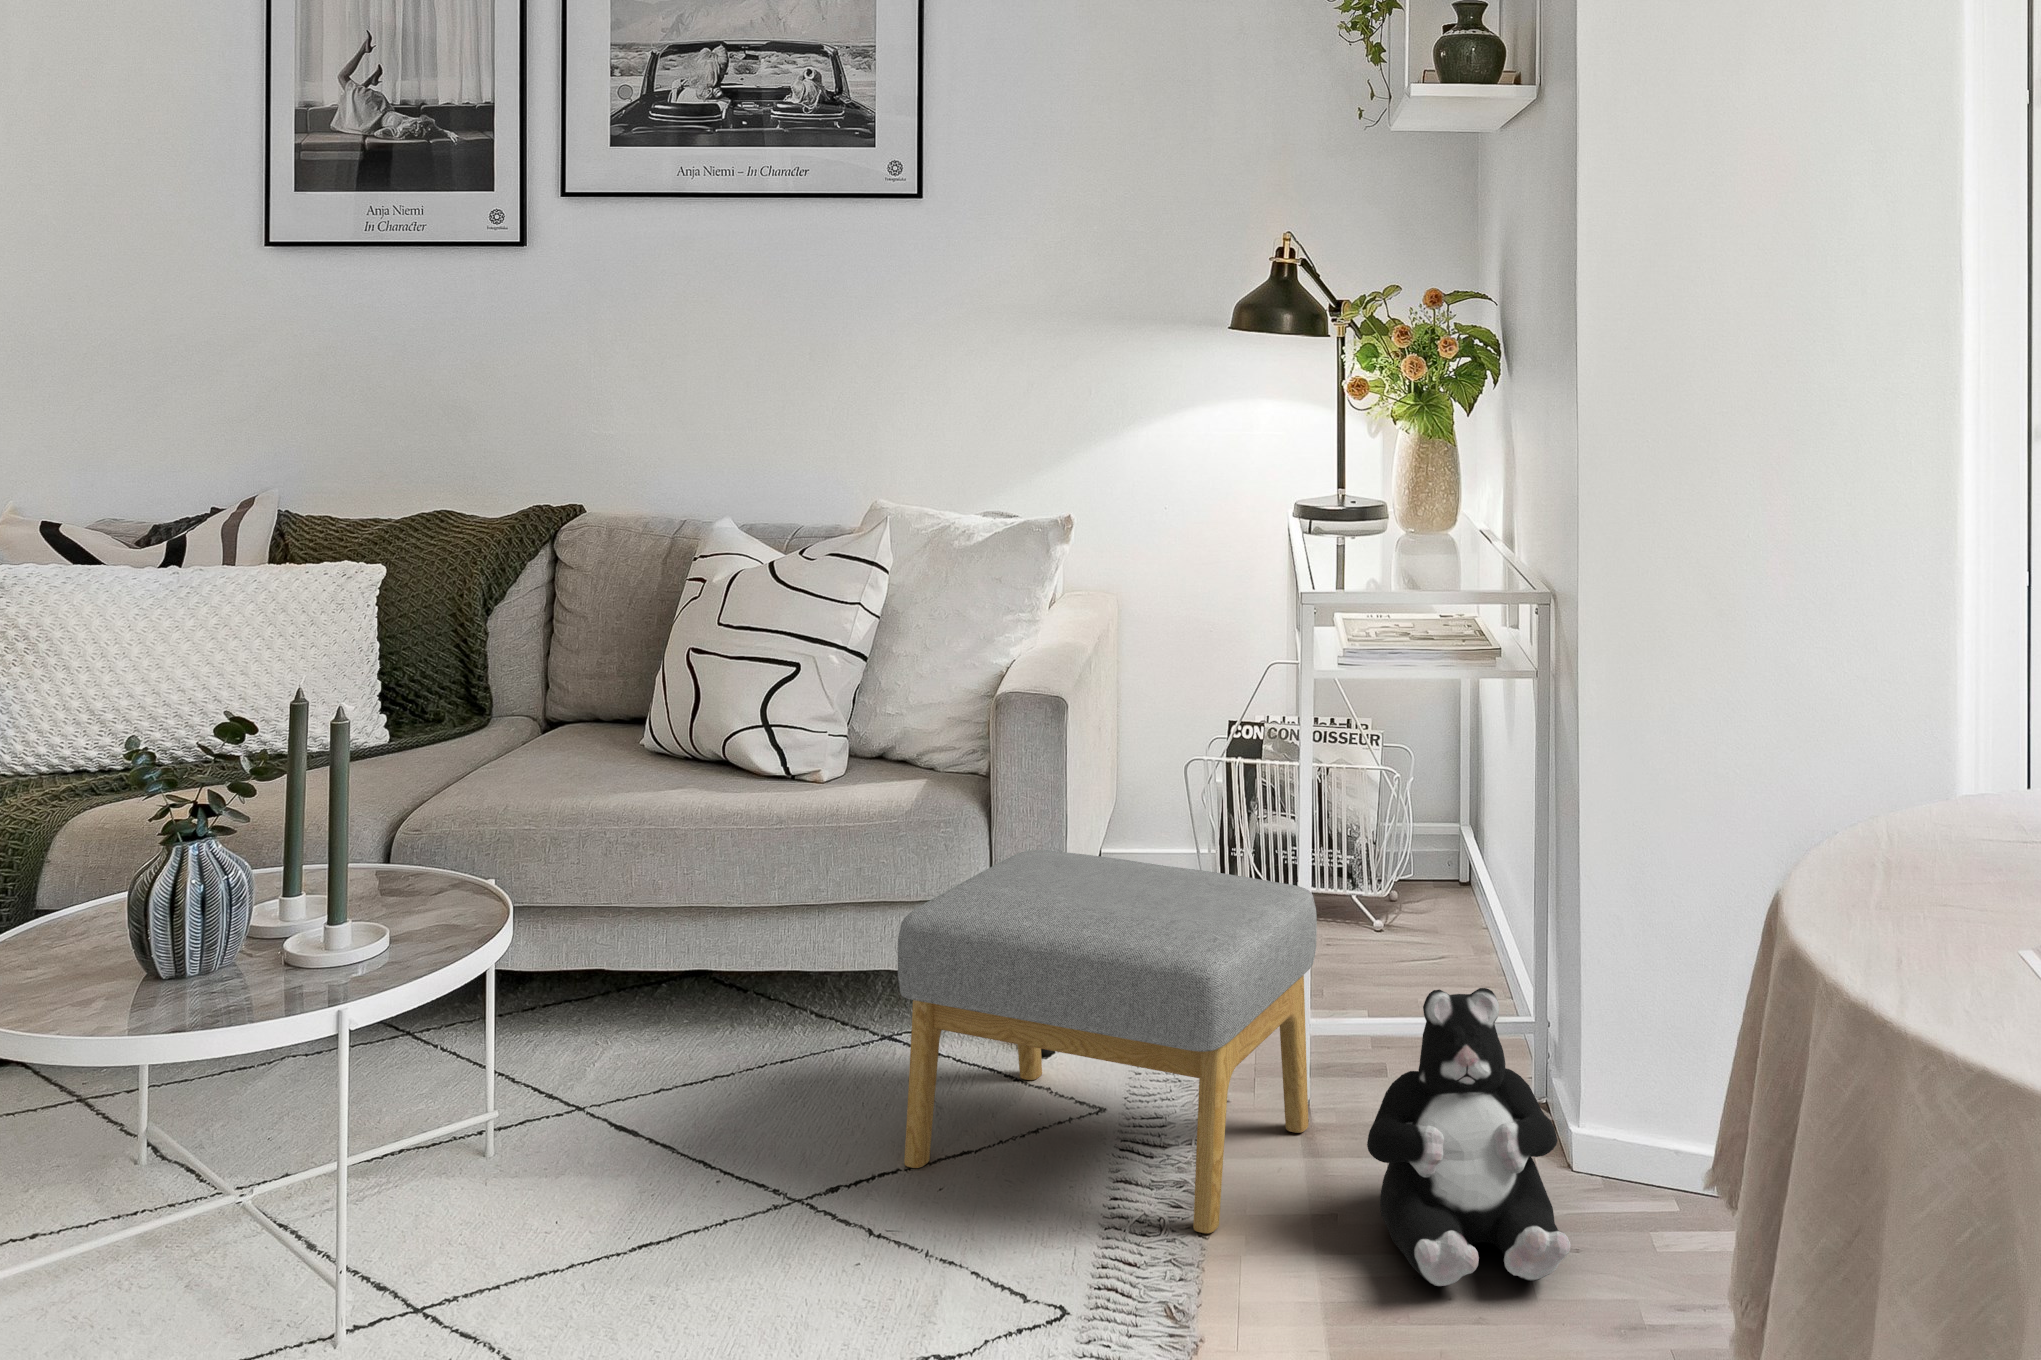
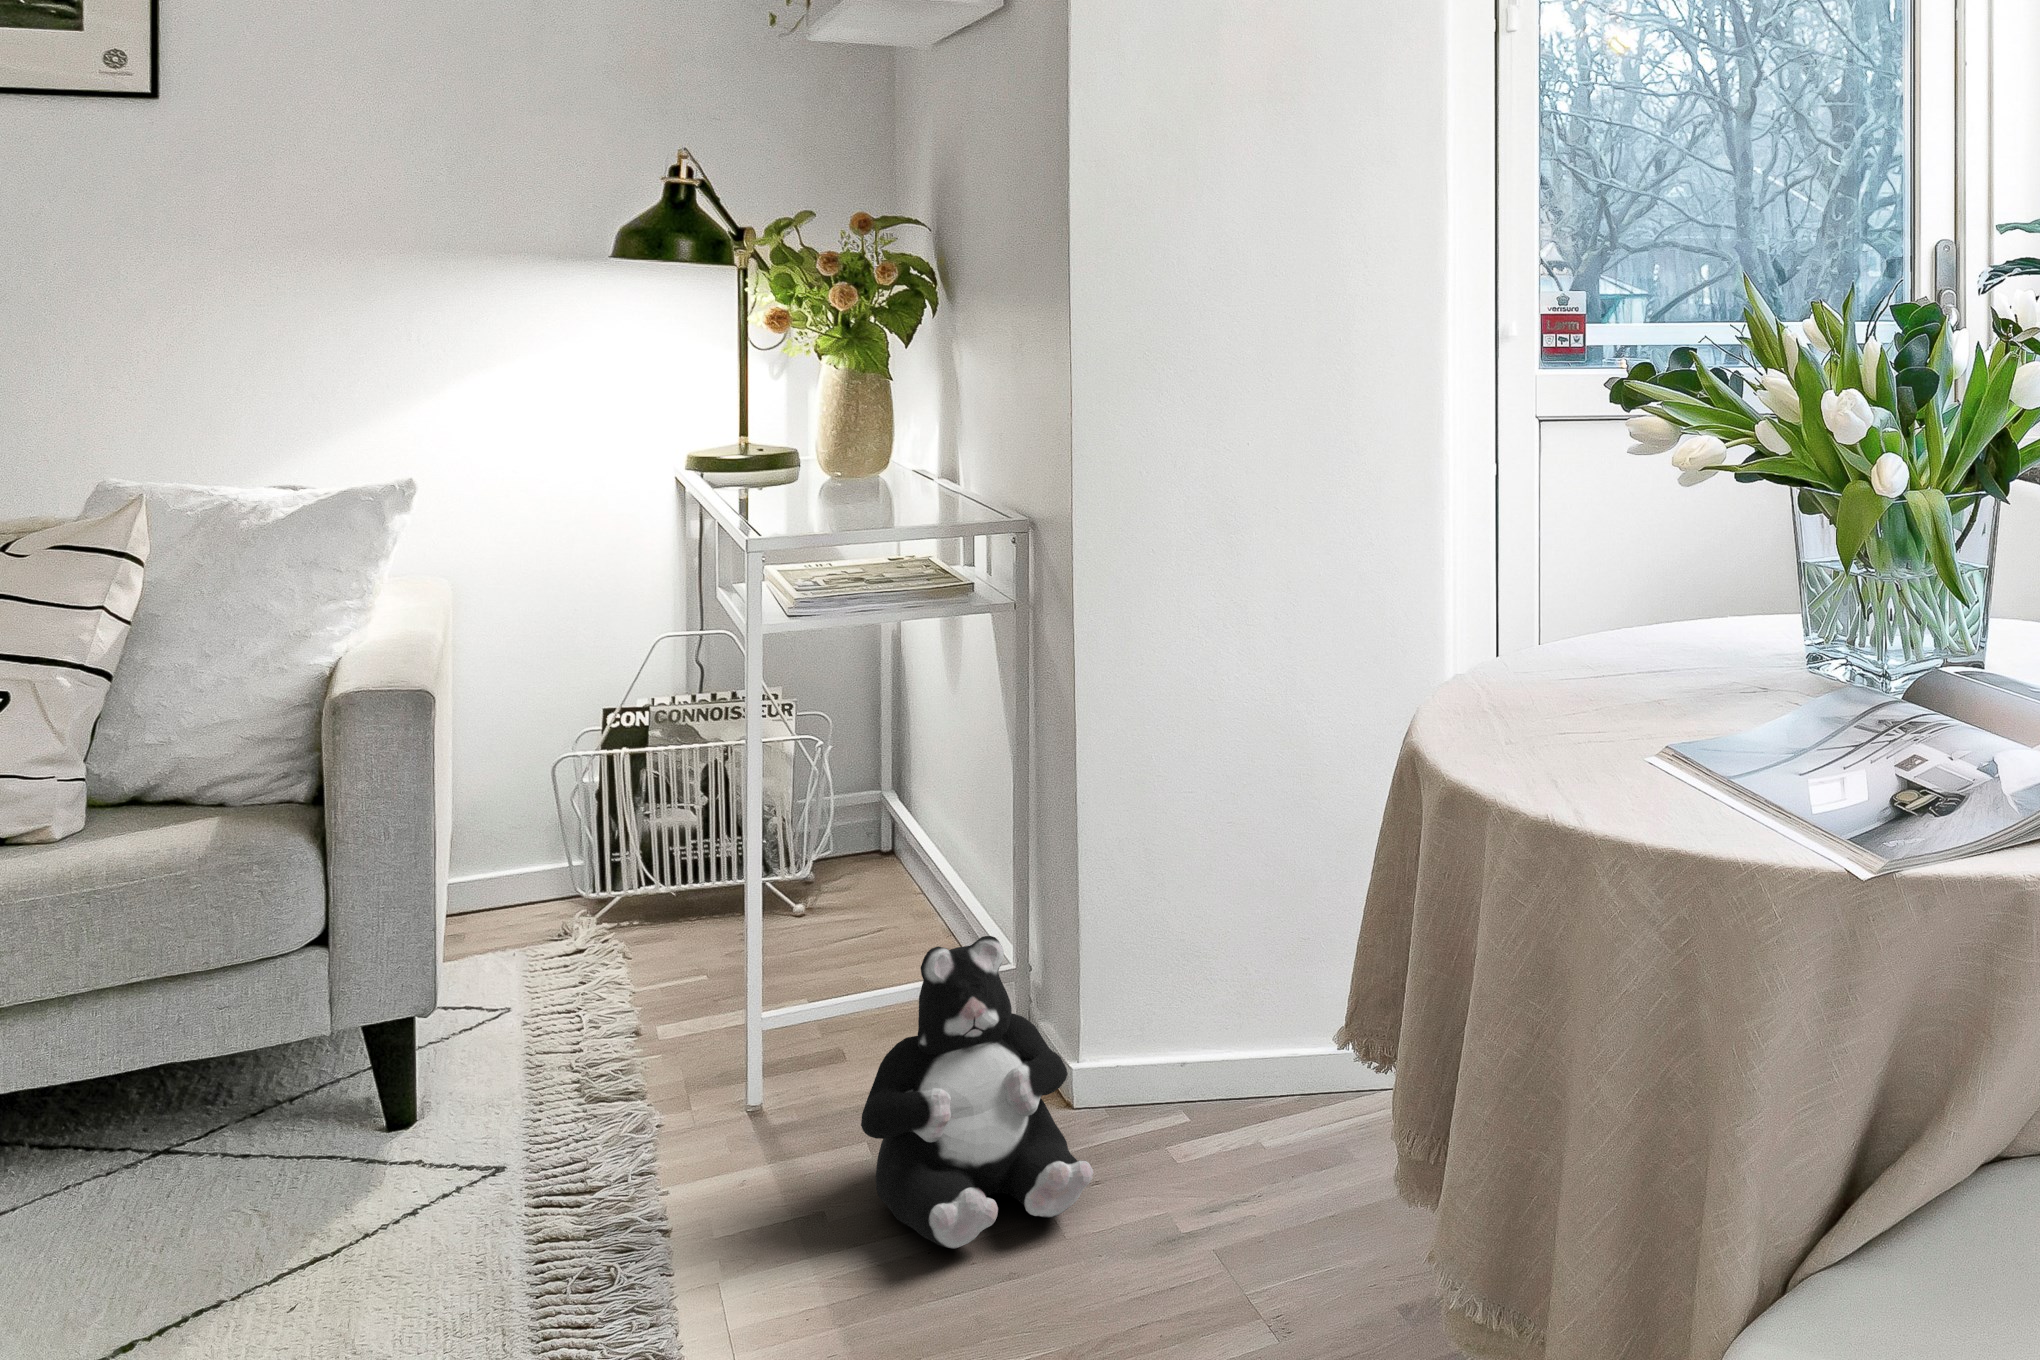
footstool: present [898,850,1317,1233] -> none [212,869,776,1295]

